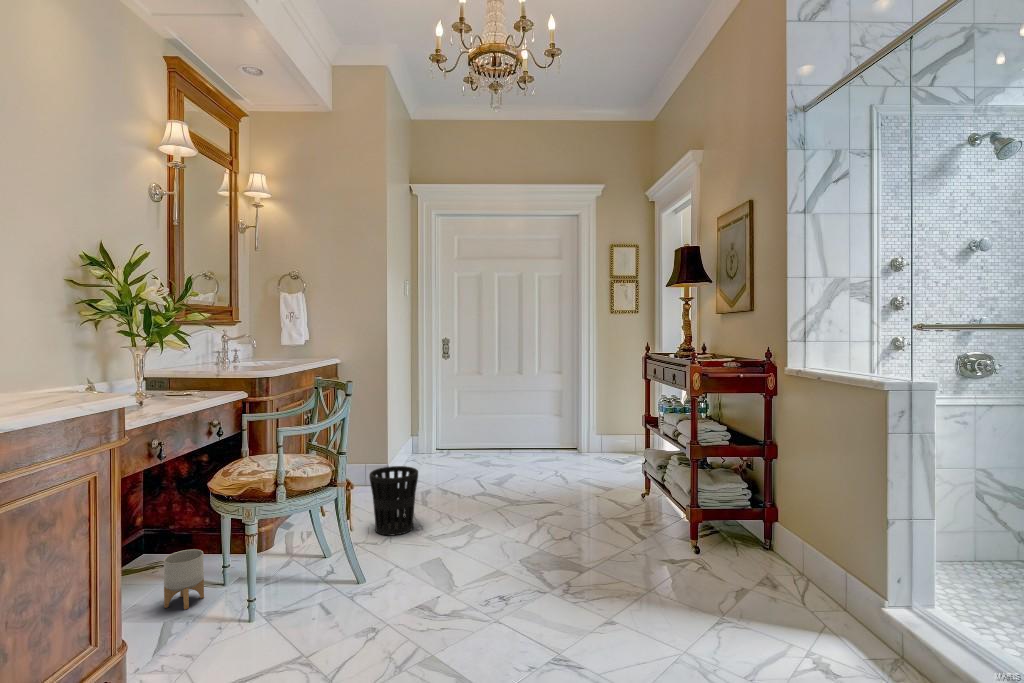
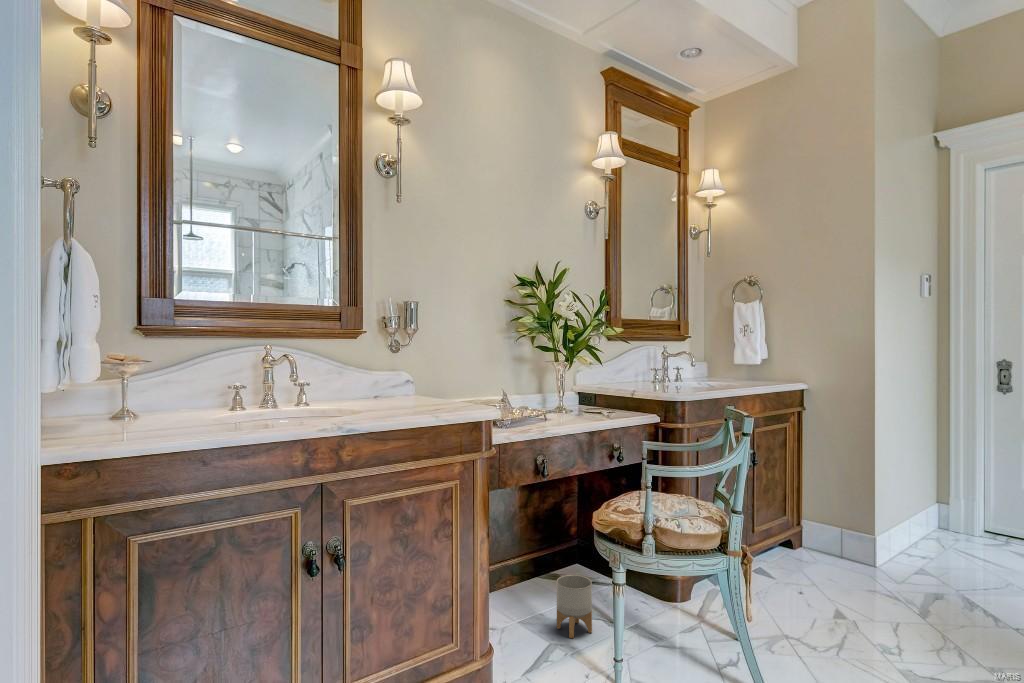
wastebasket: present [369,466,418,536] -> none [811,541,891,650]

